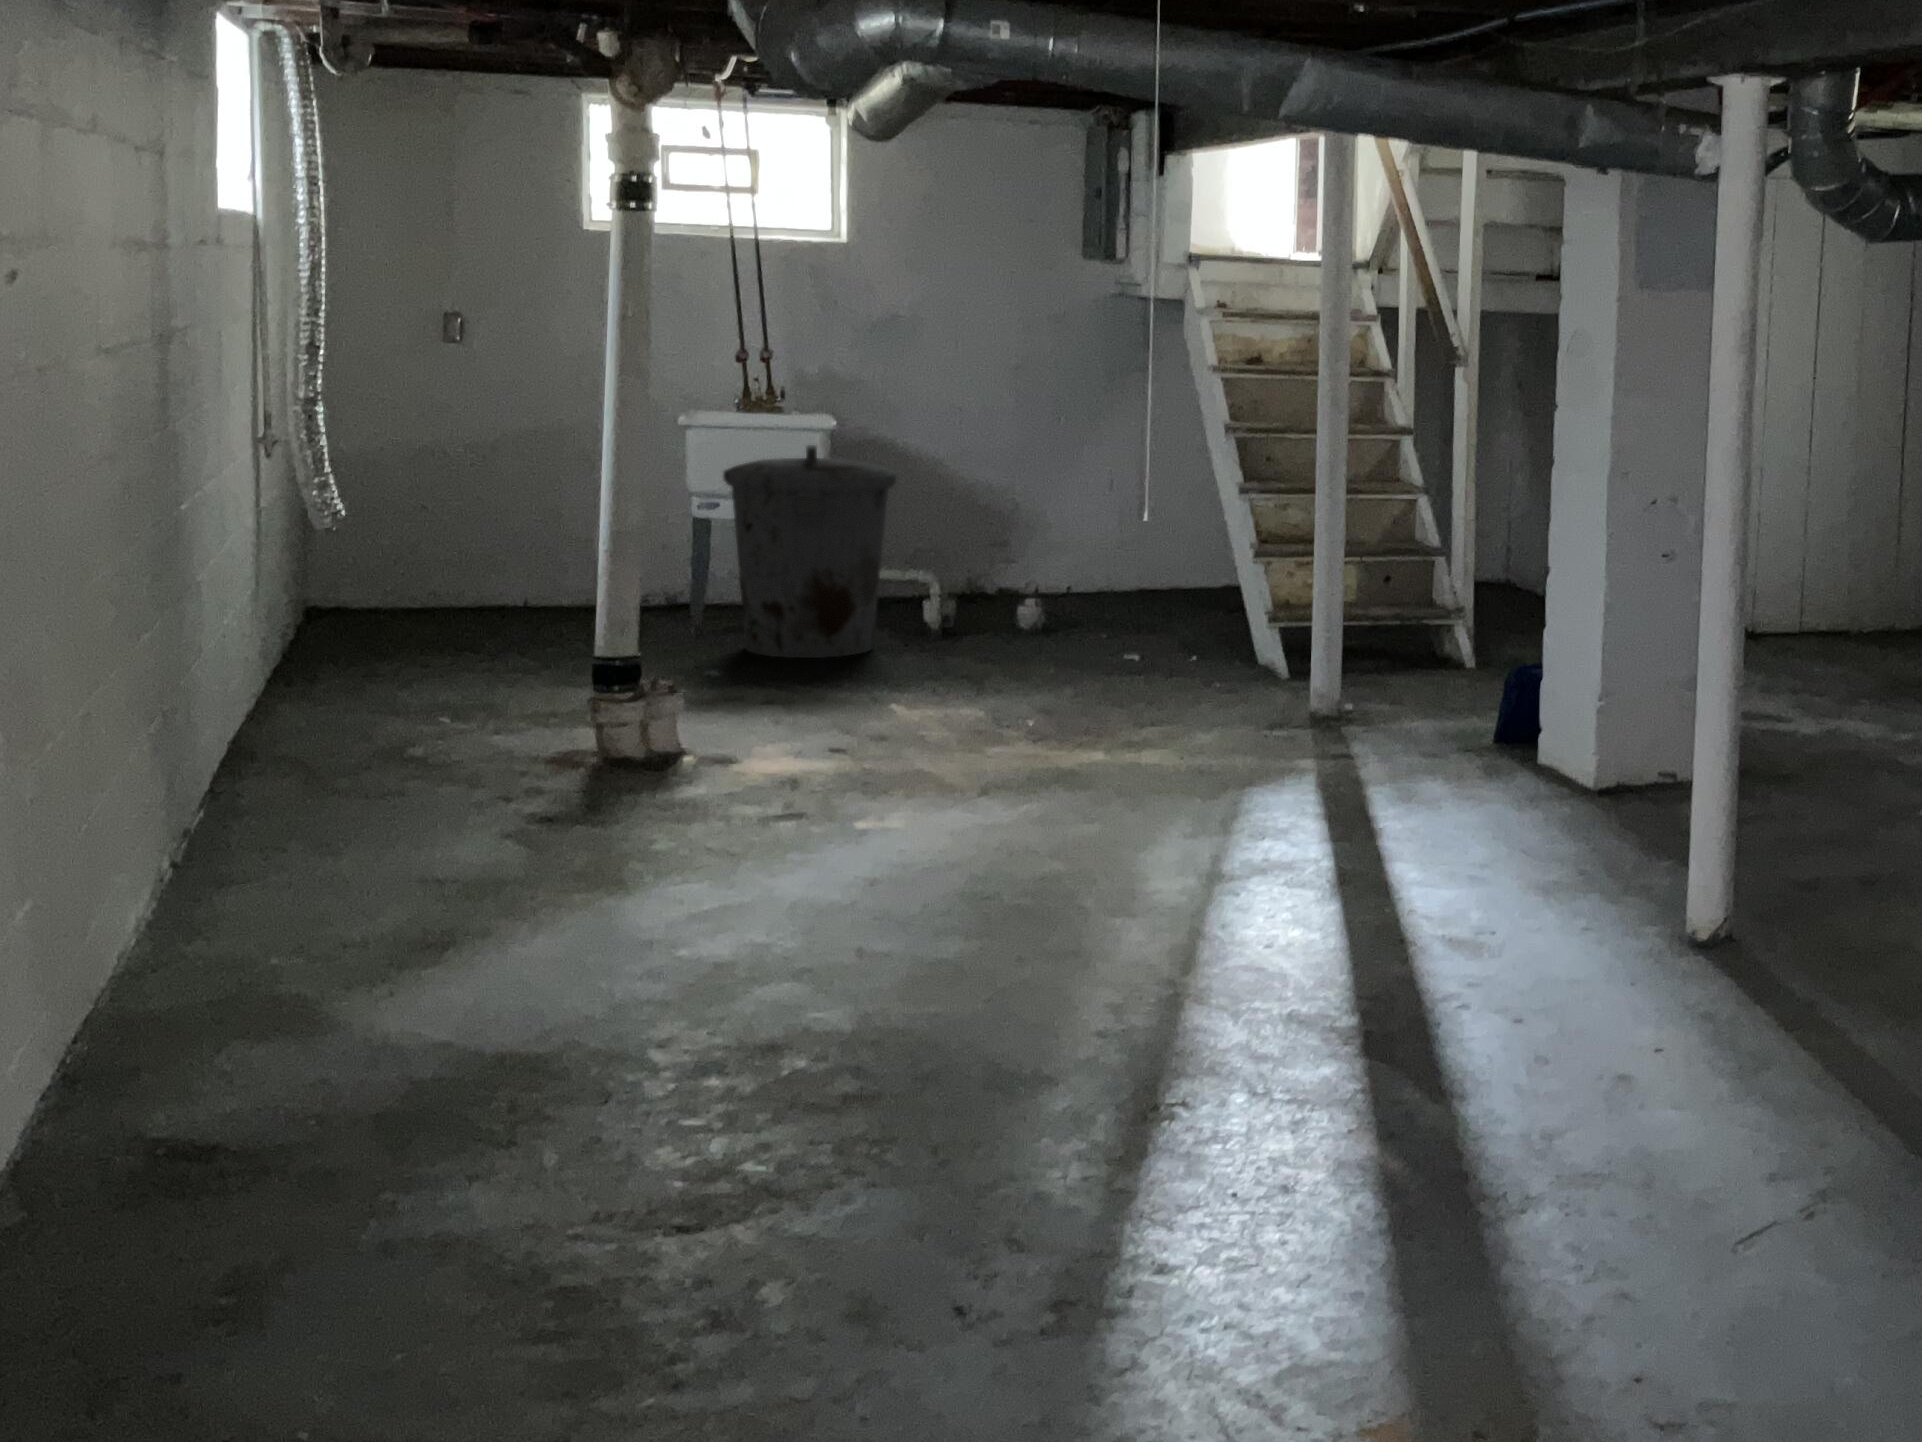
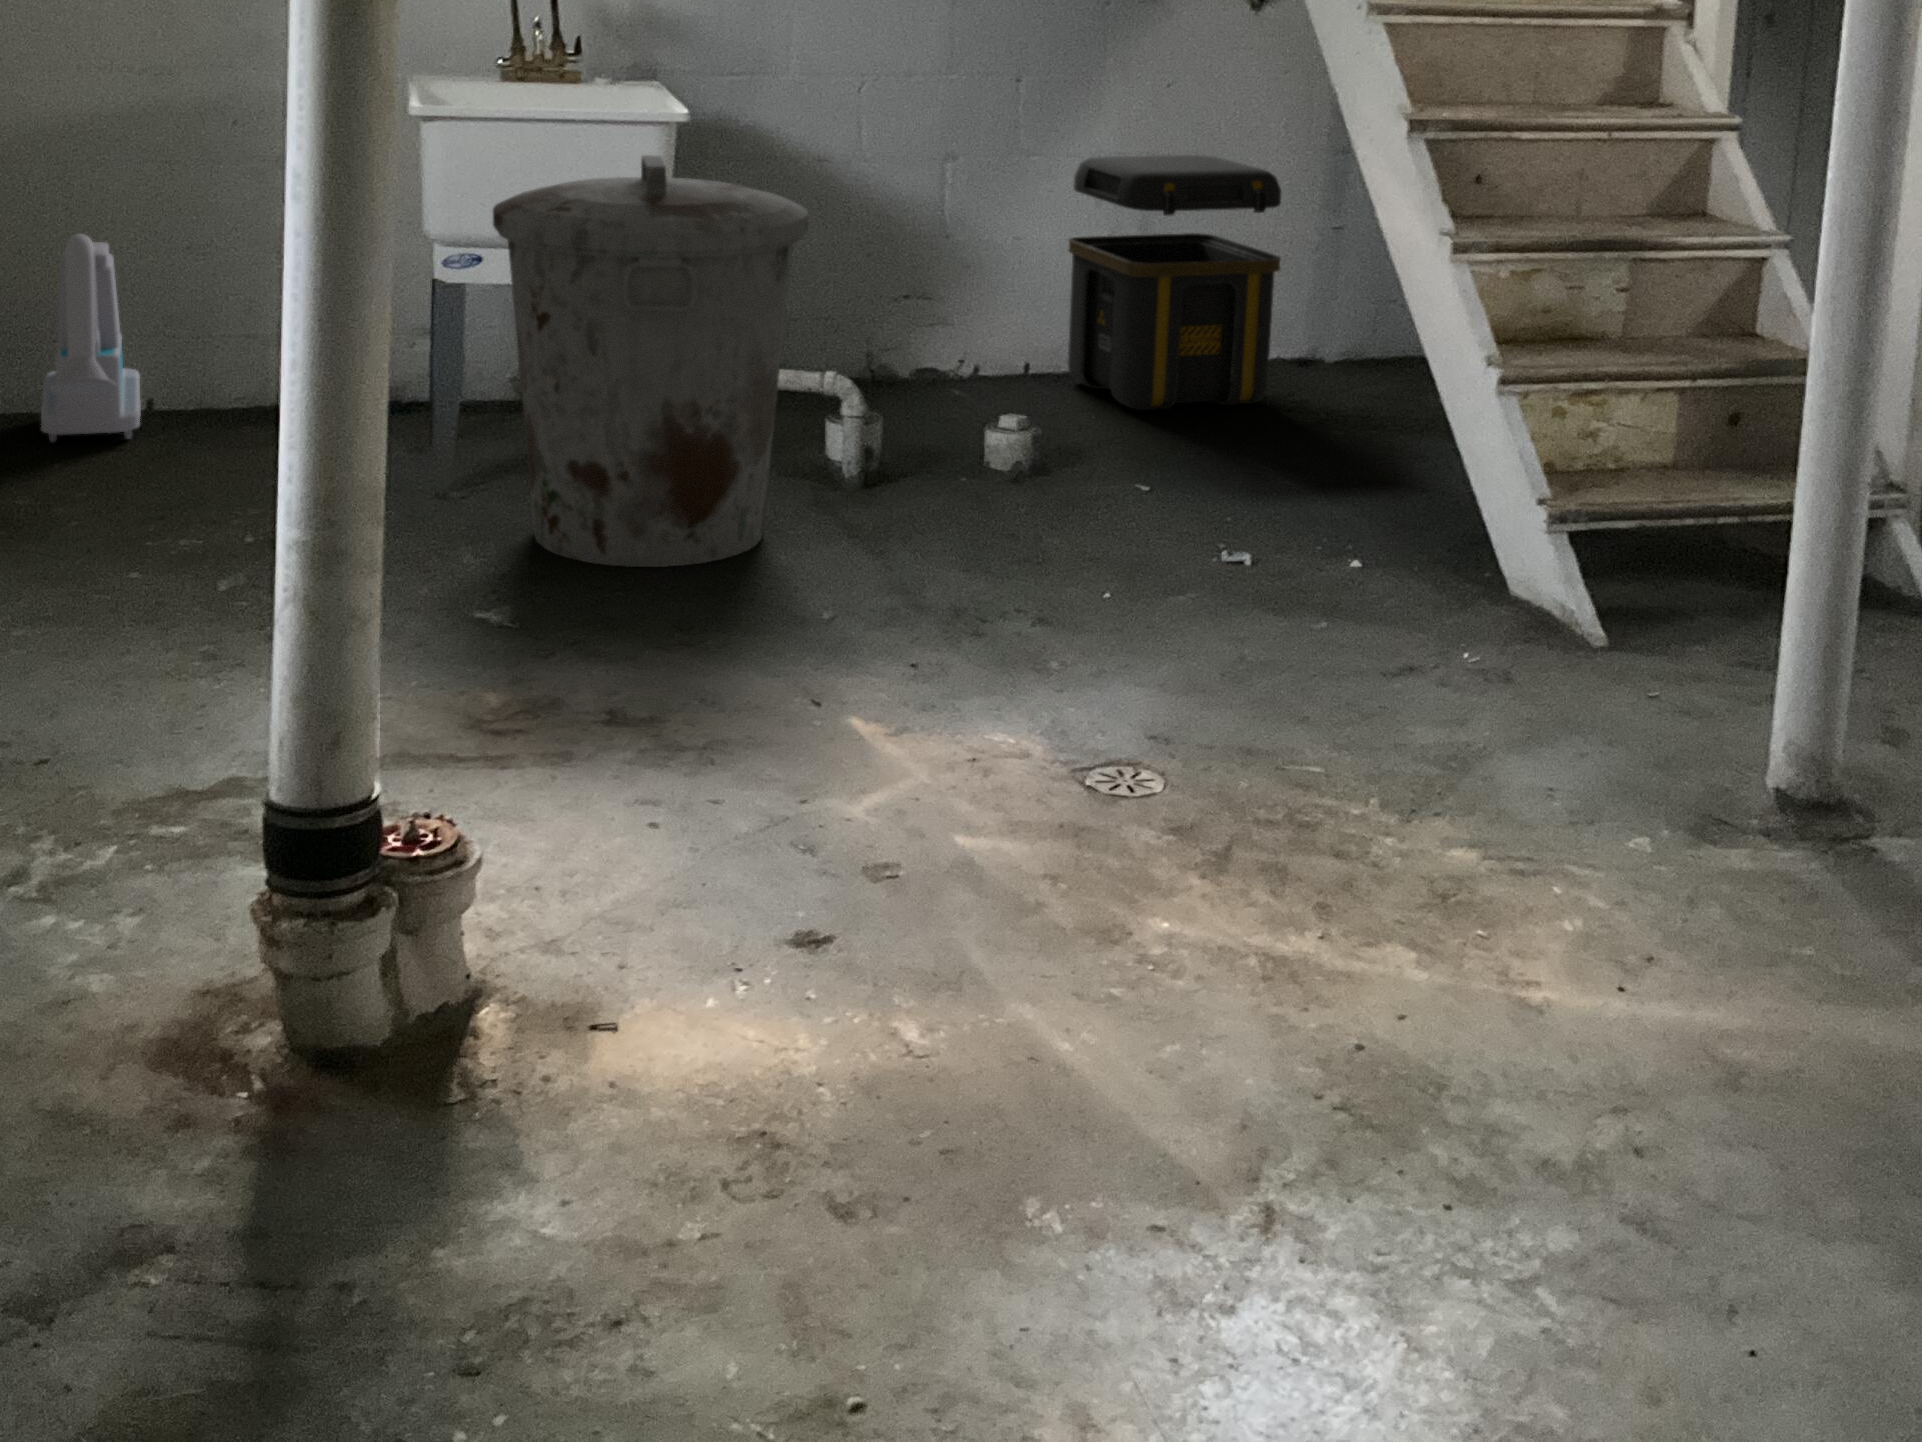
toolbox: none [1088,463,1208,608] -> present [1068,155,1281,410]
vacuum cleaner: none [460,493,519,617] -> present [41,234,141,442]

